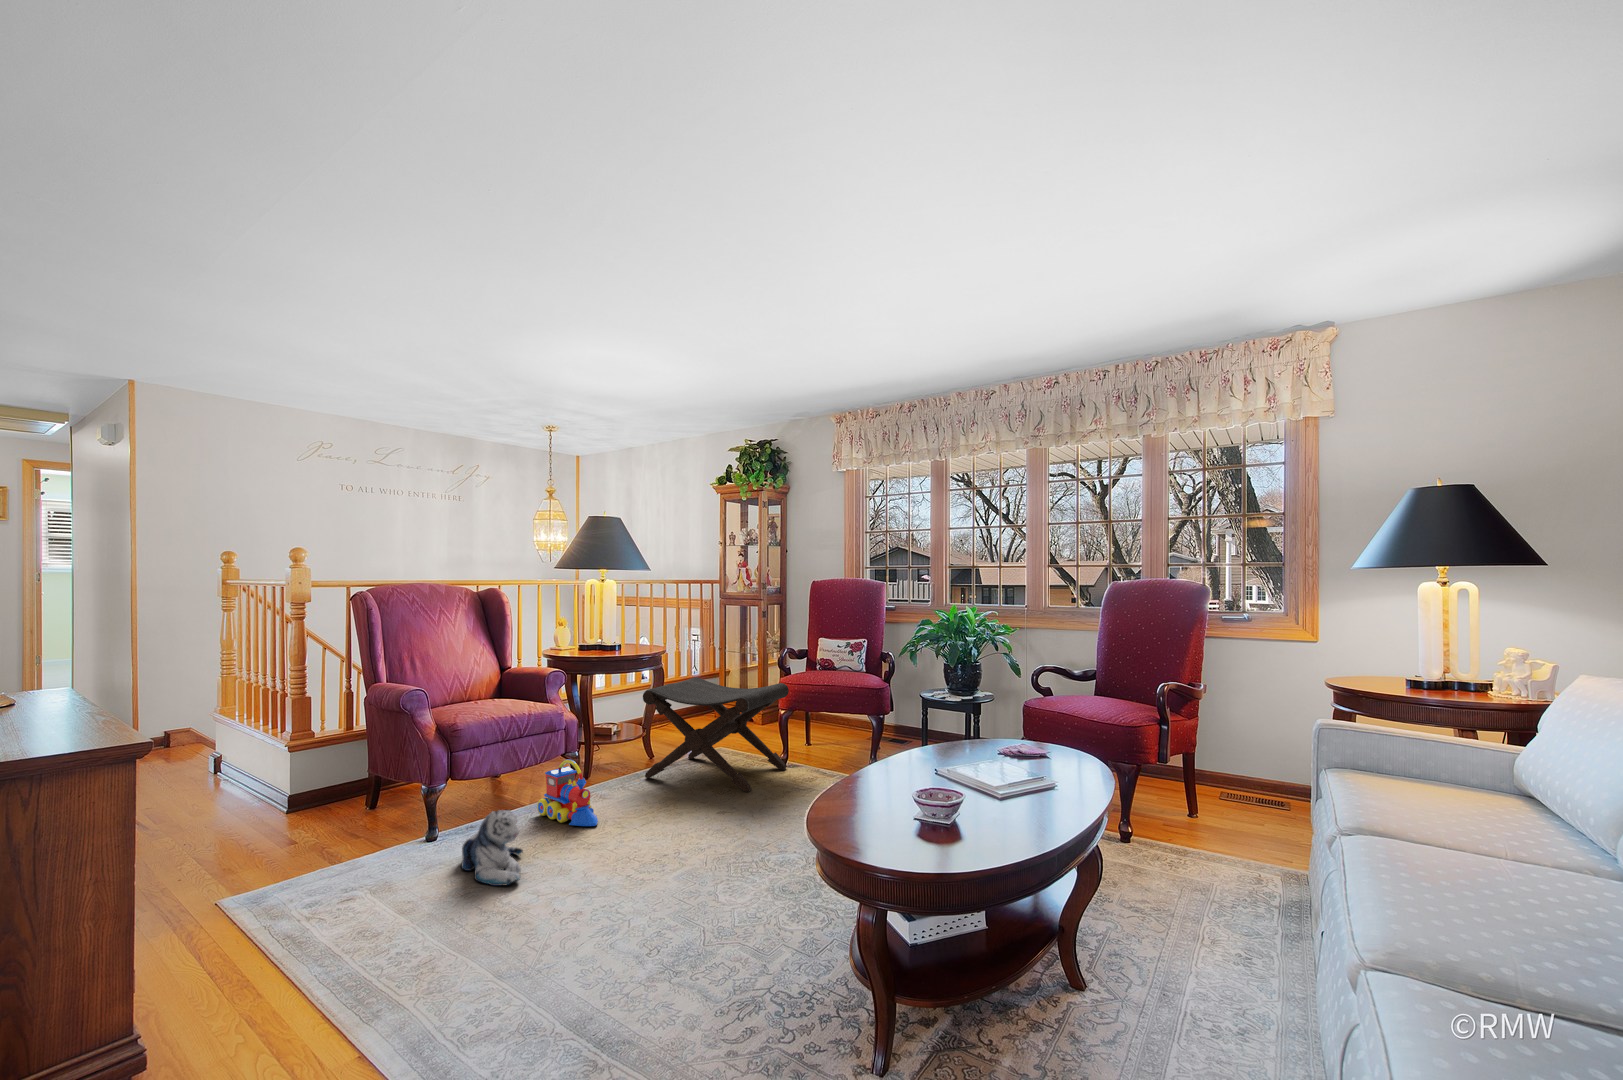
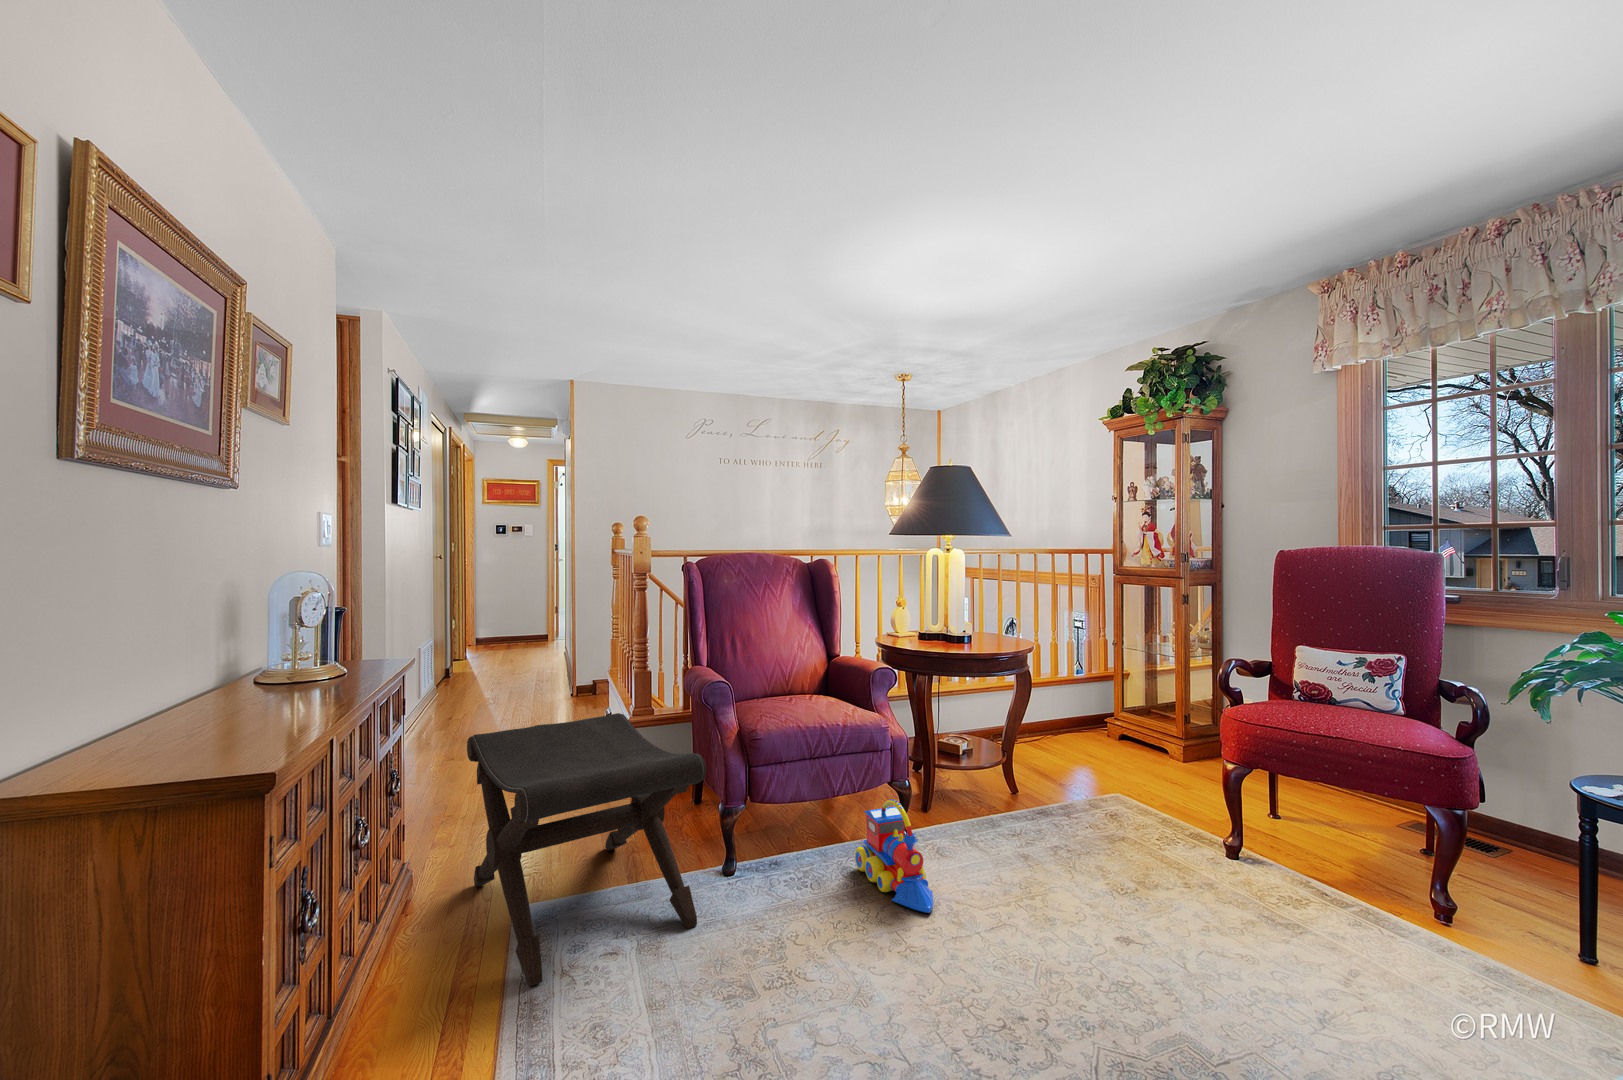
footstool: present [643,677,789,792] -> present [467,713,706,986]
plush toy: present [461,809,523,886] -> none [735,882,820,1015]

